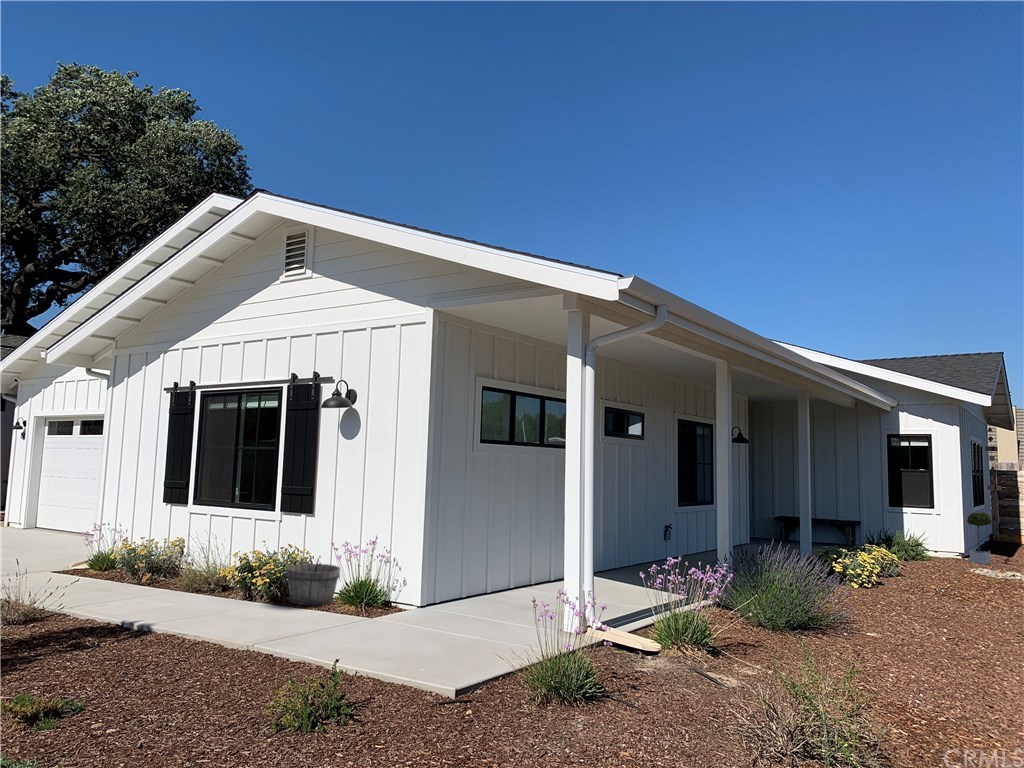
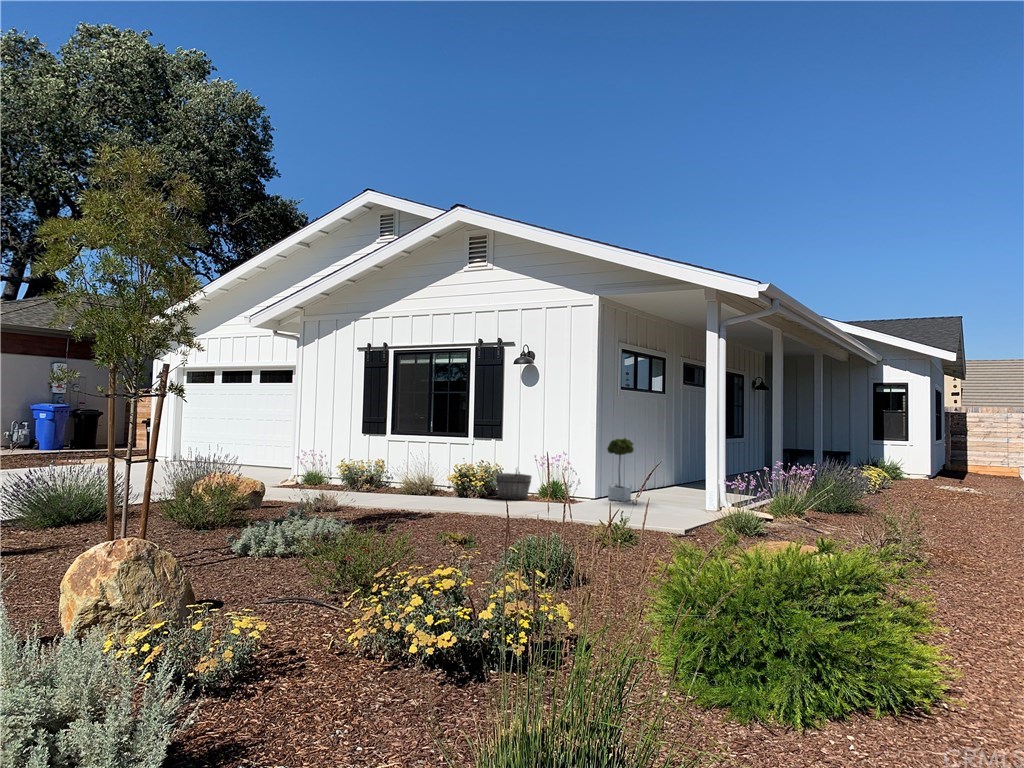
potted tree: present [967,512,992,564] -> present [607,438,633,501]

